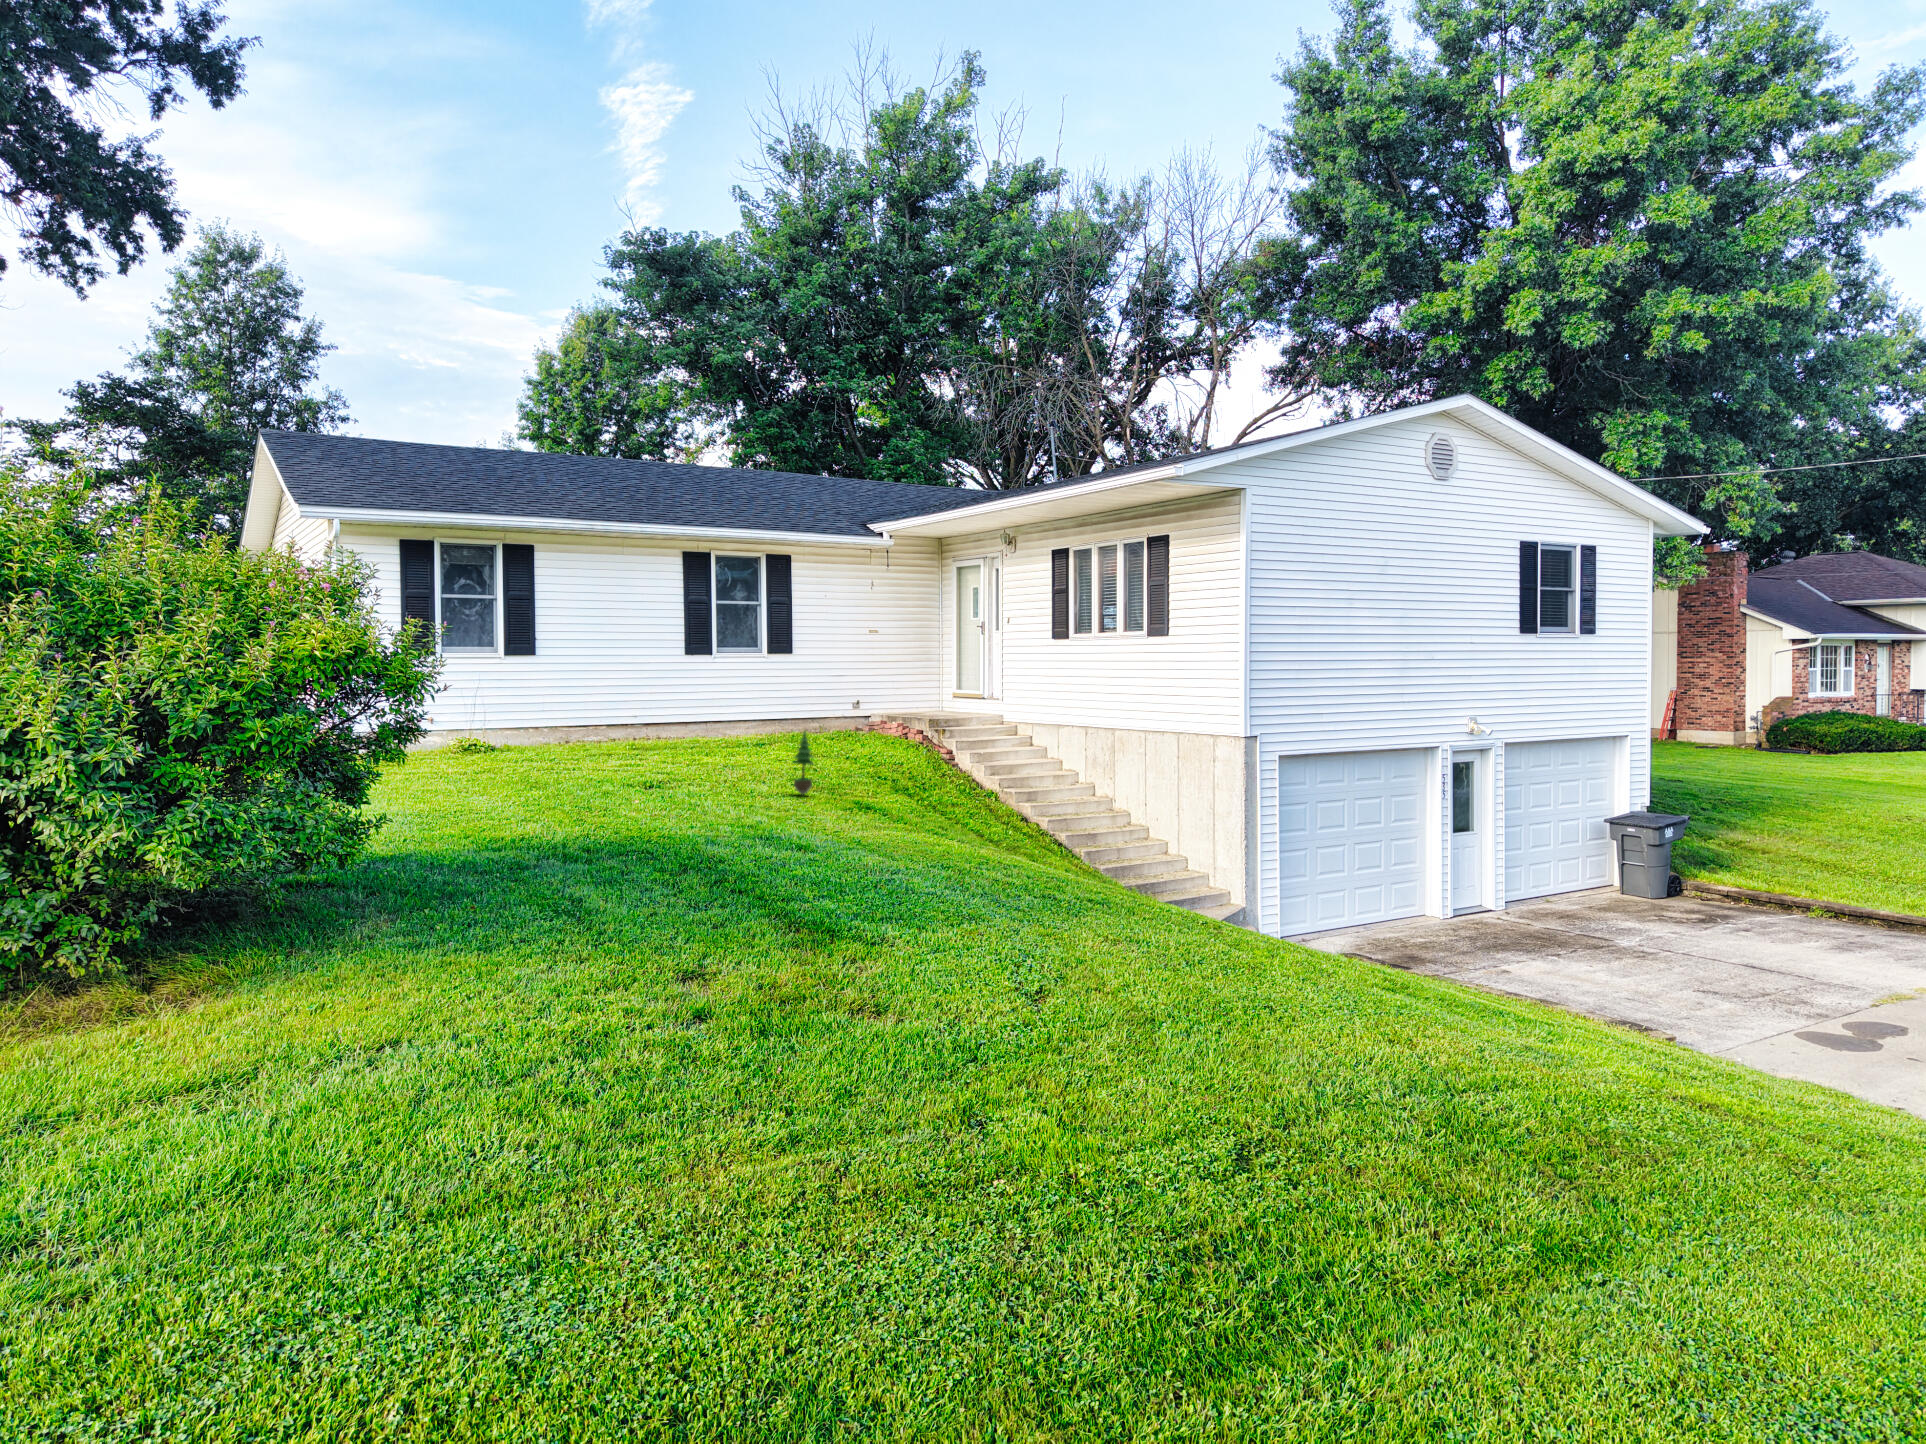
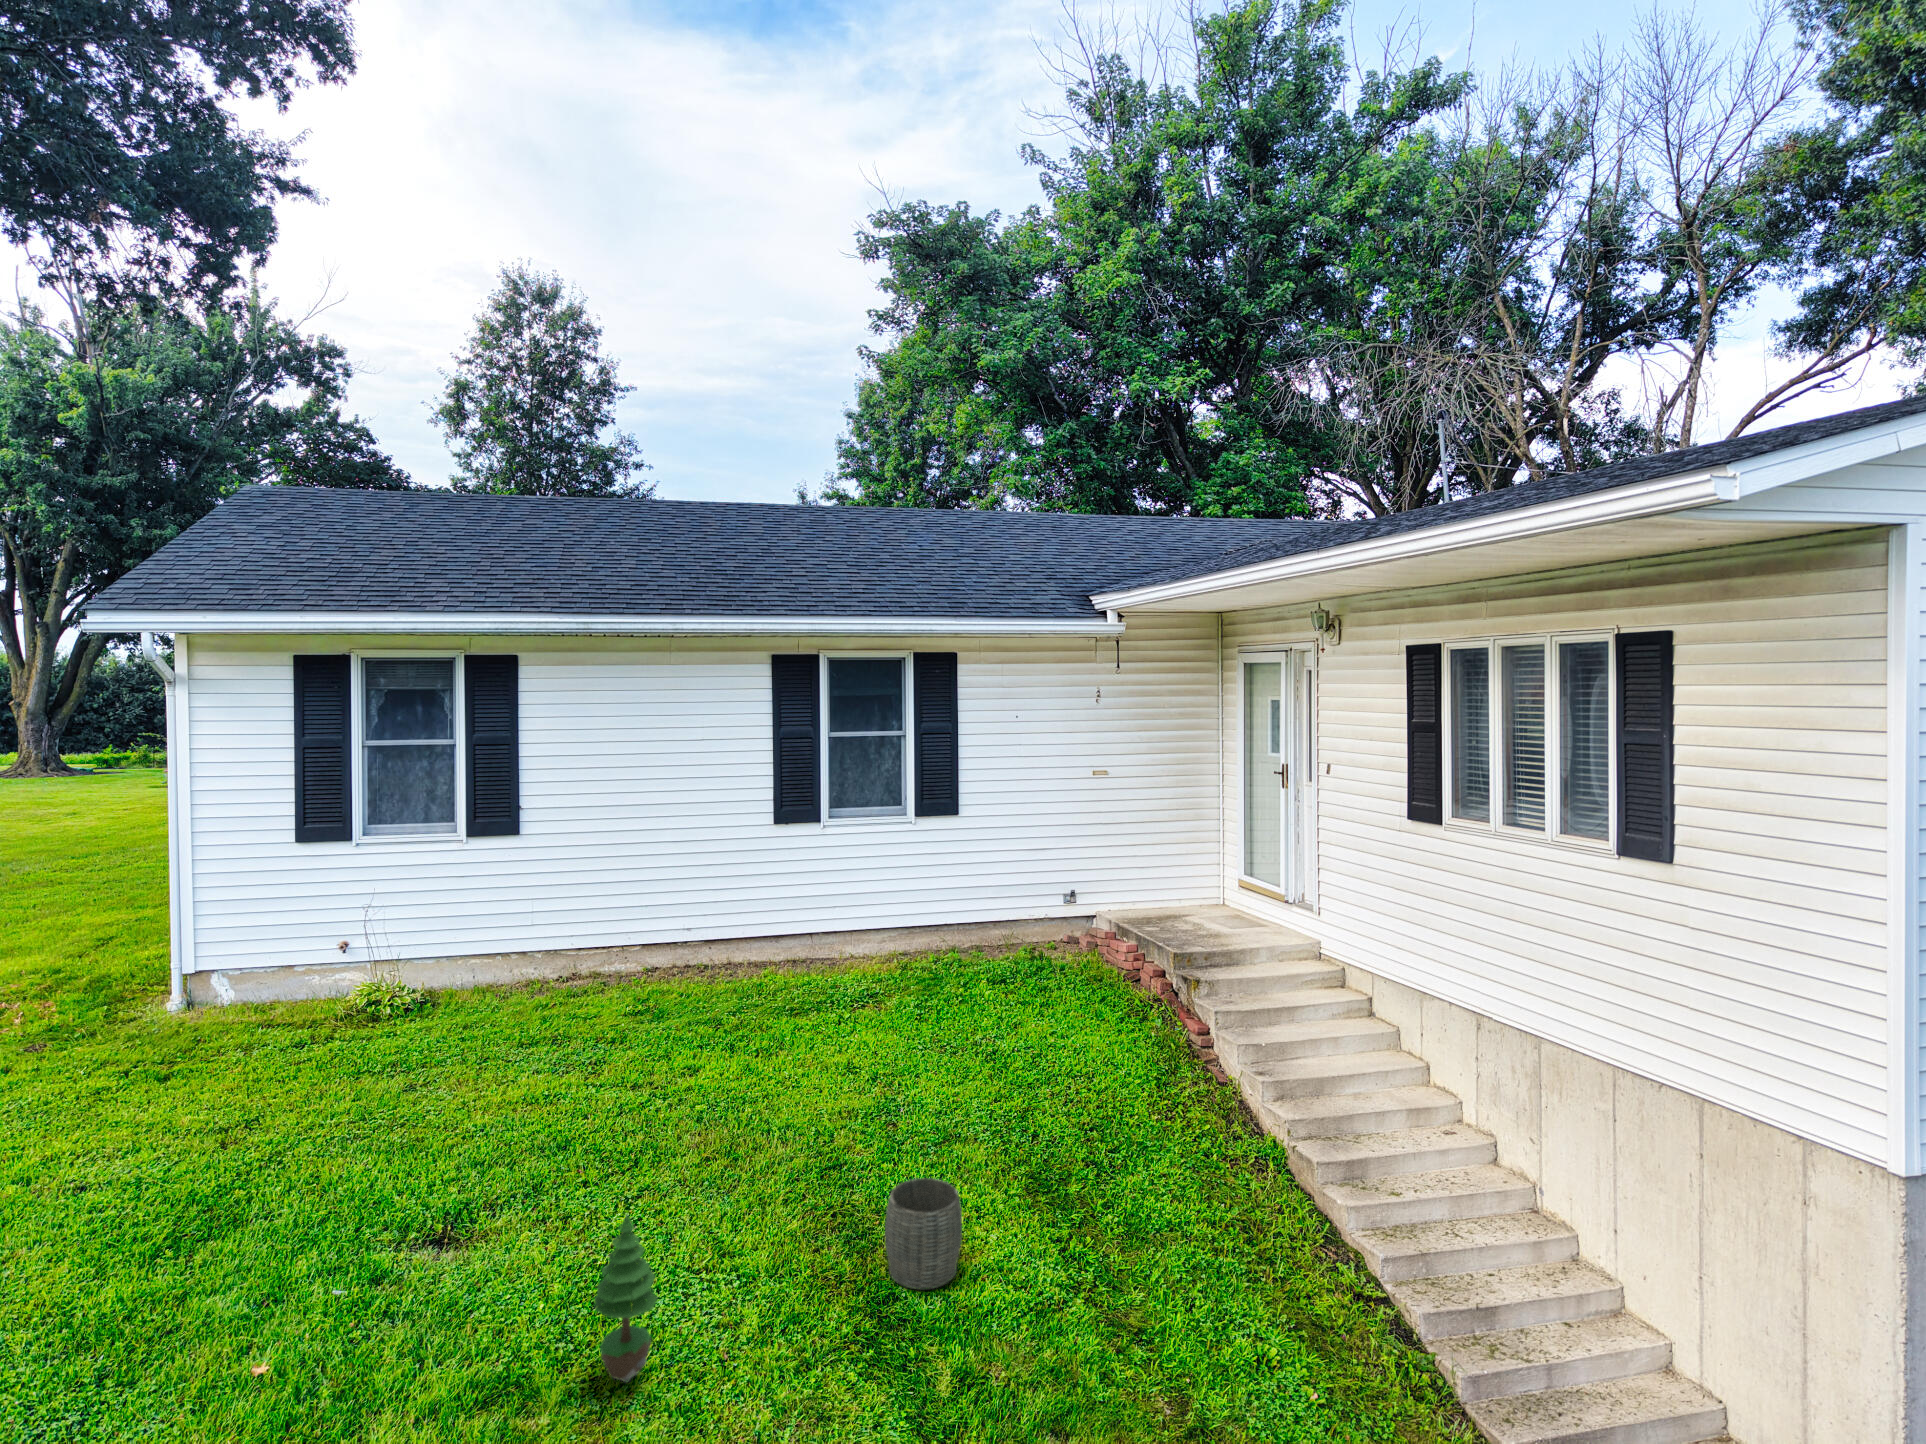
woven basket: none [867,756,900,791] -> present [885,1178,962,1290]

